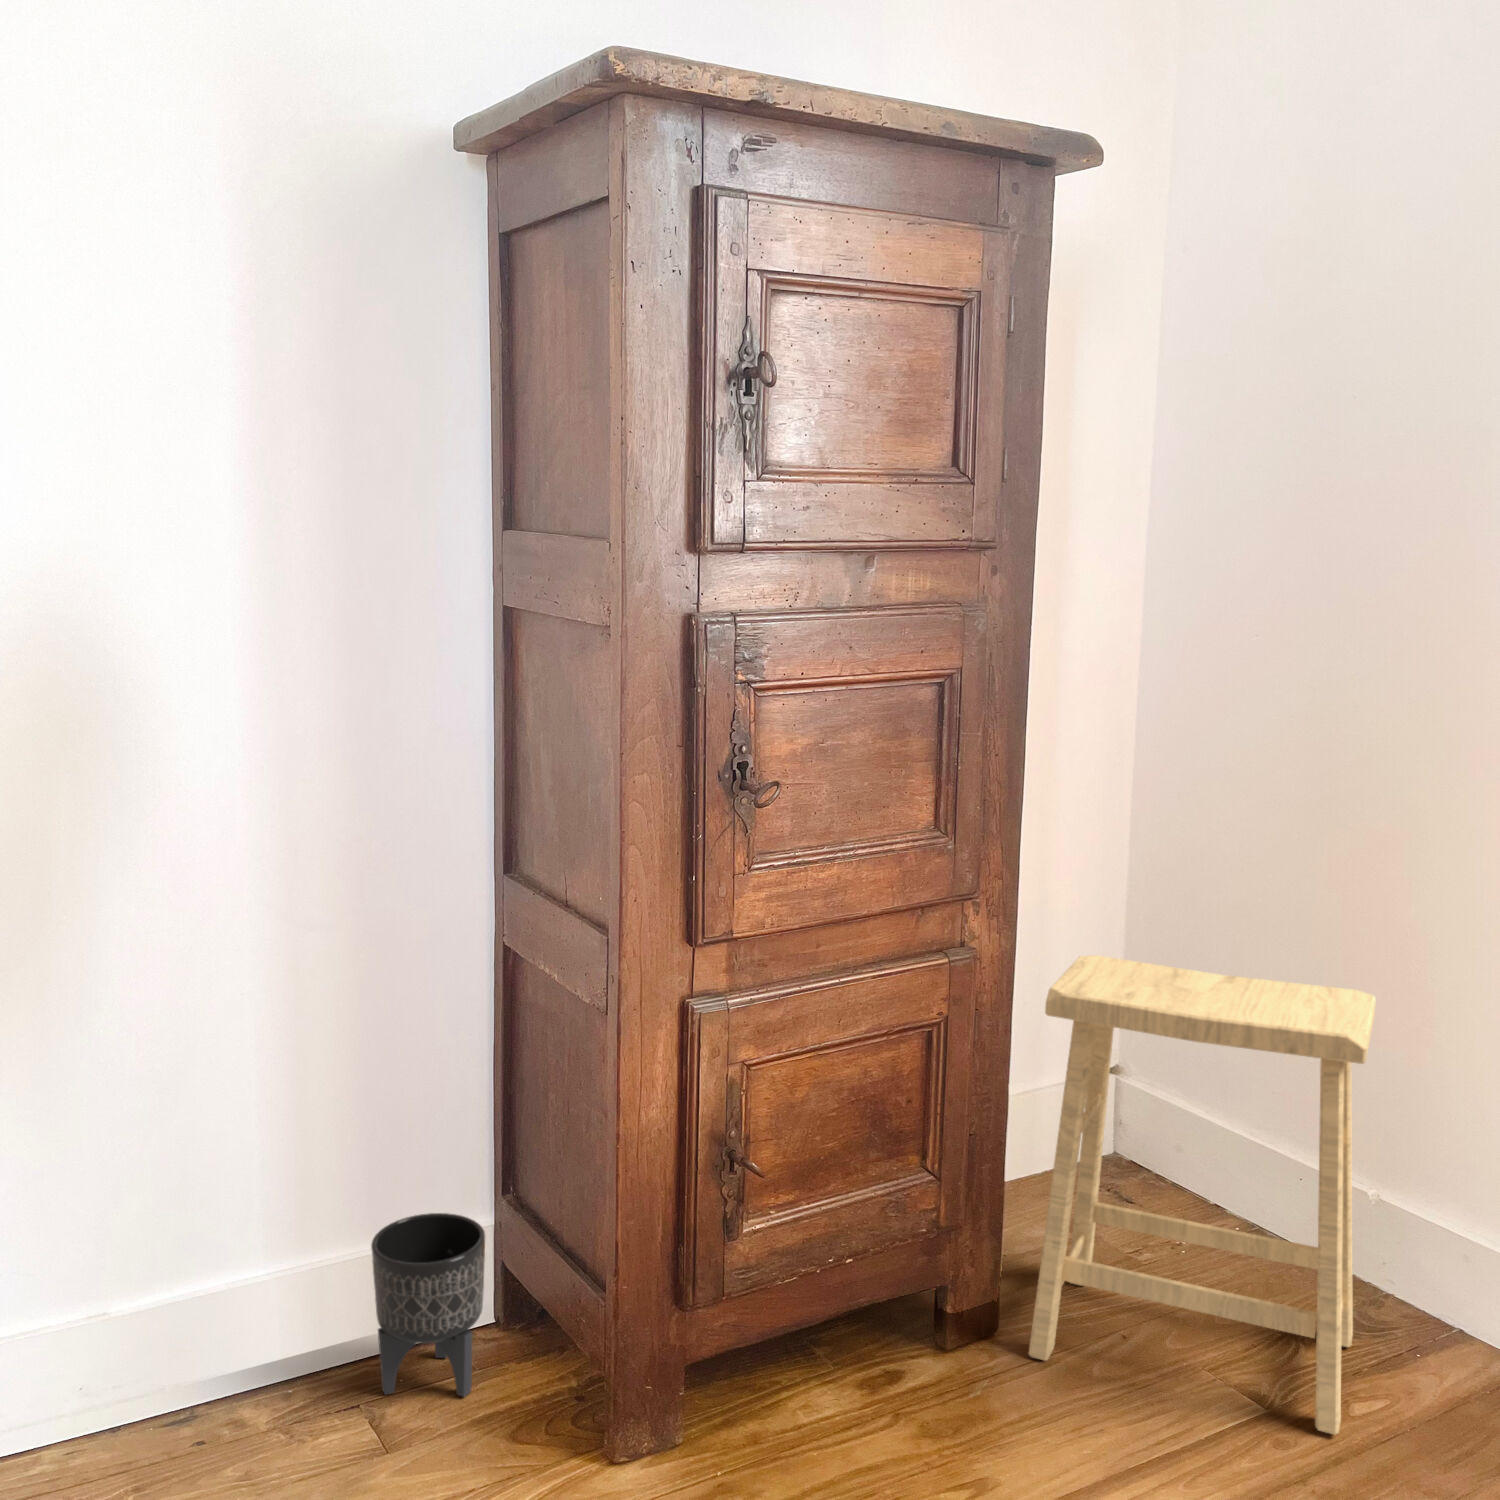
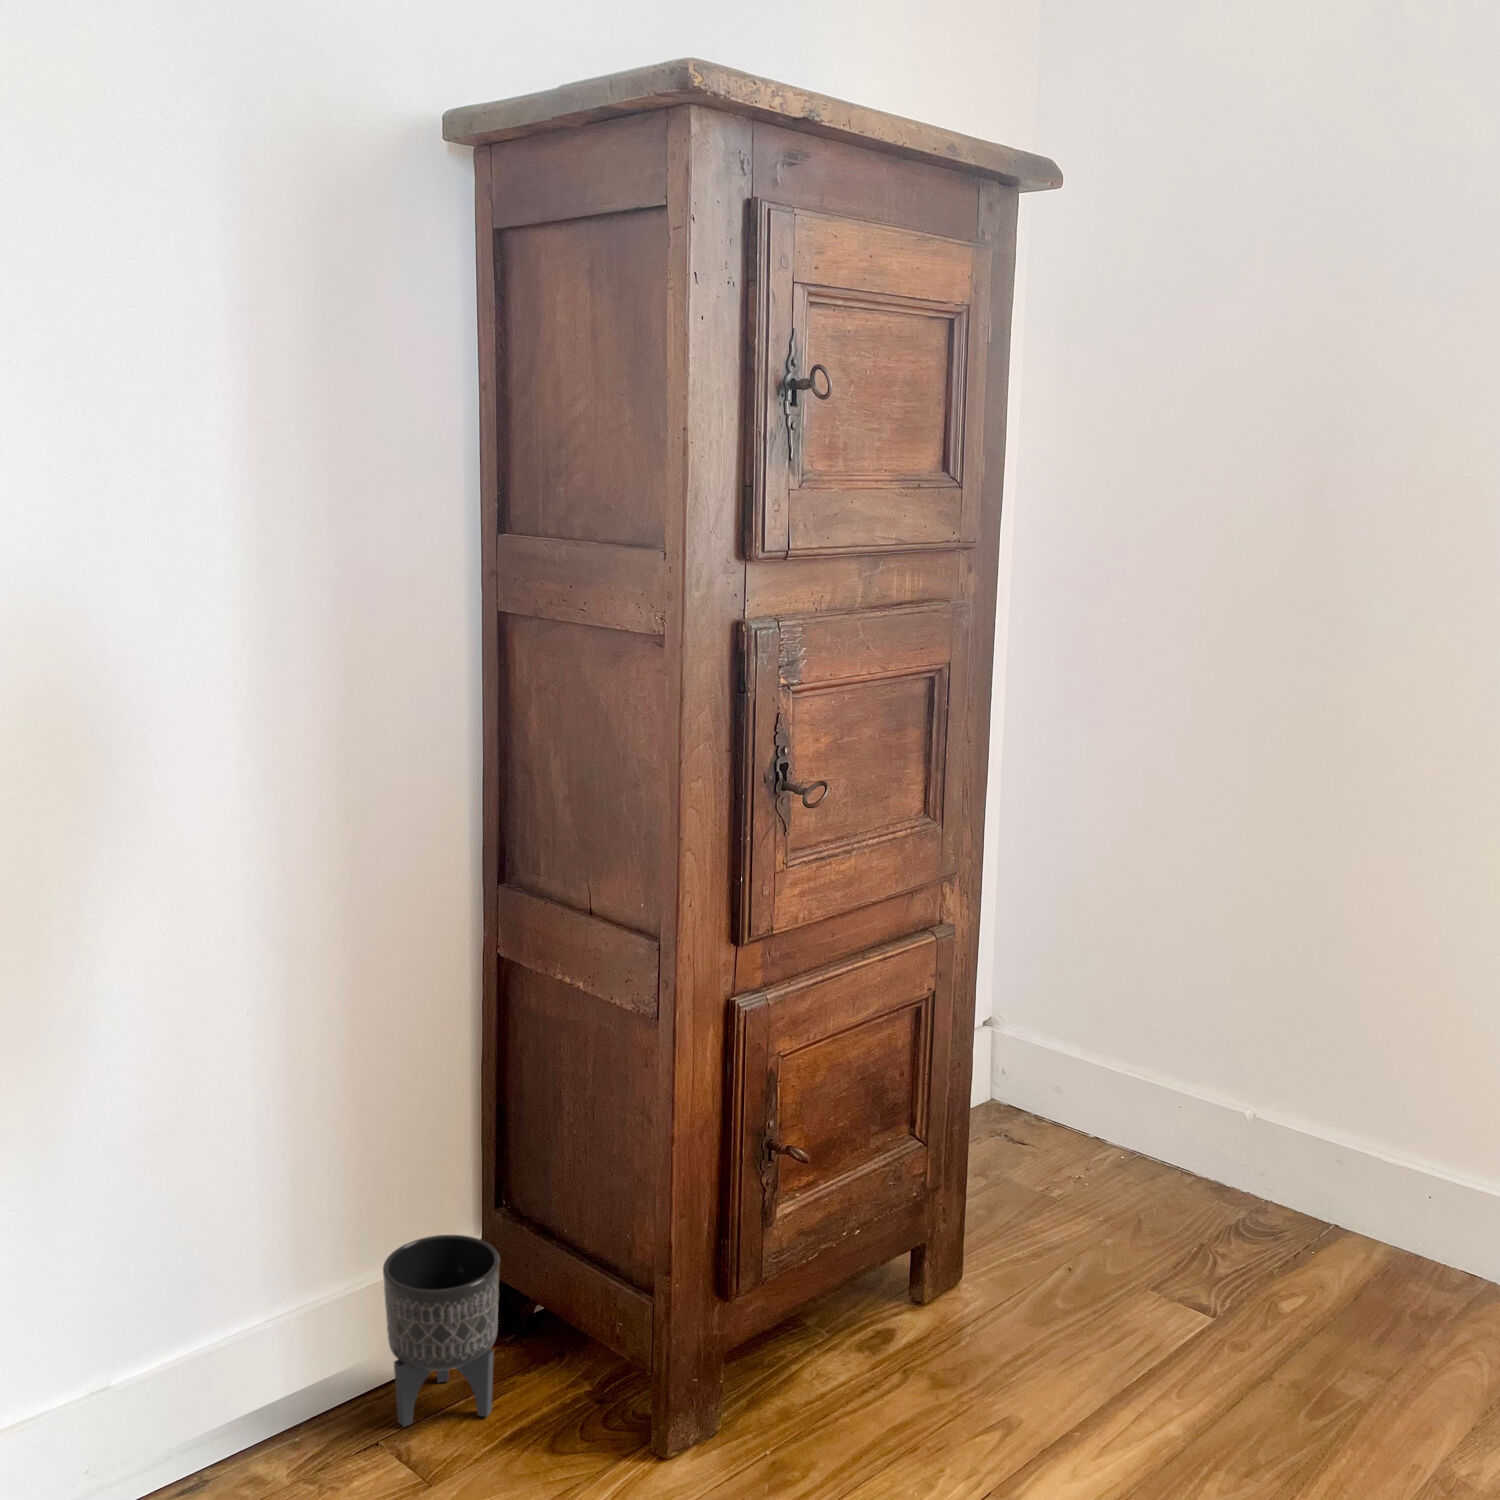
footstool: present [1029,955,1376,1435] -> none [997,921,1304,1332]

